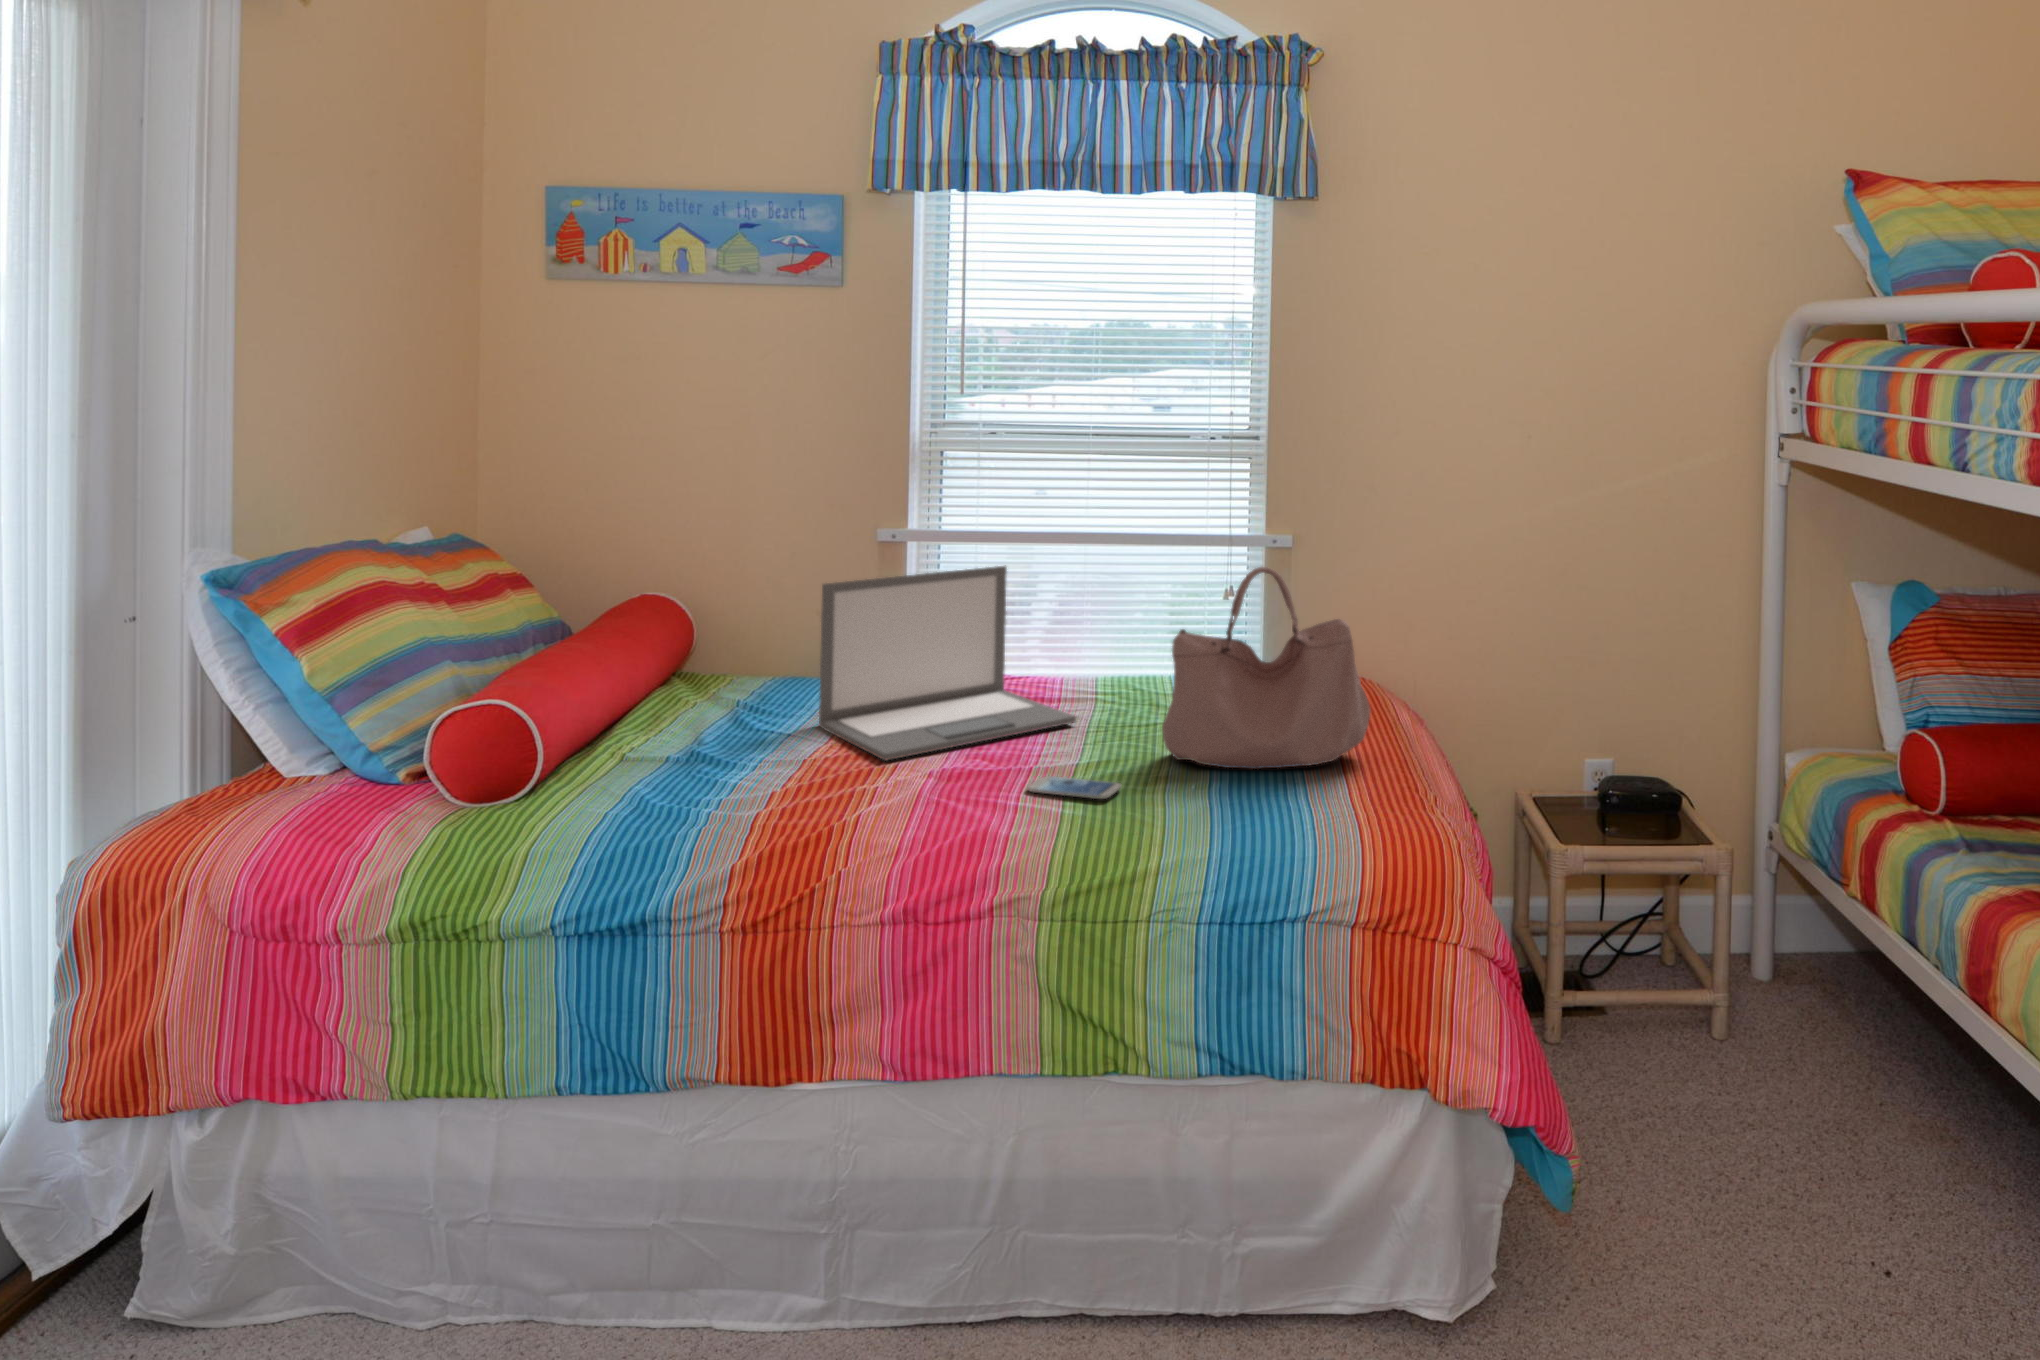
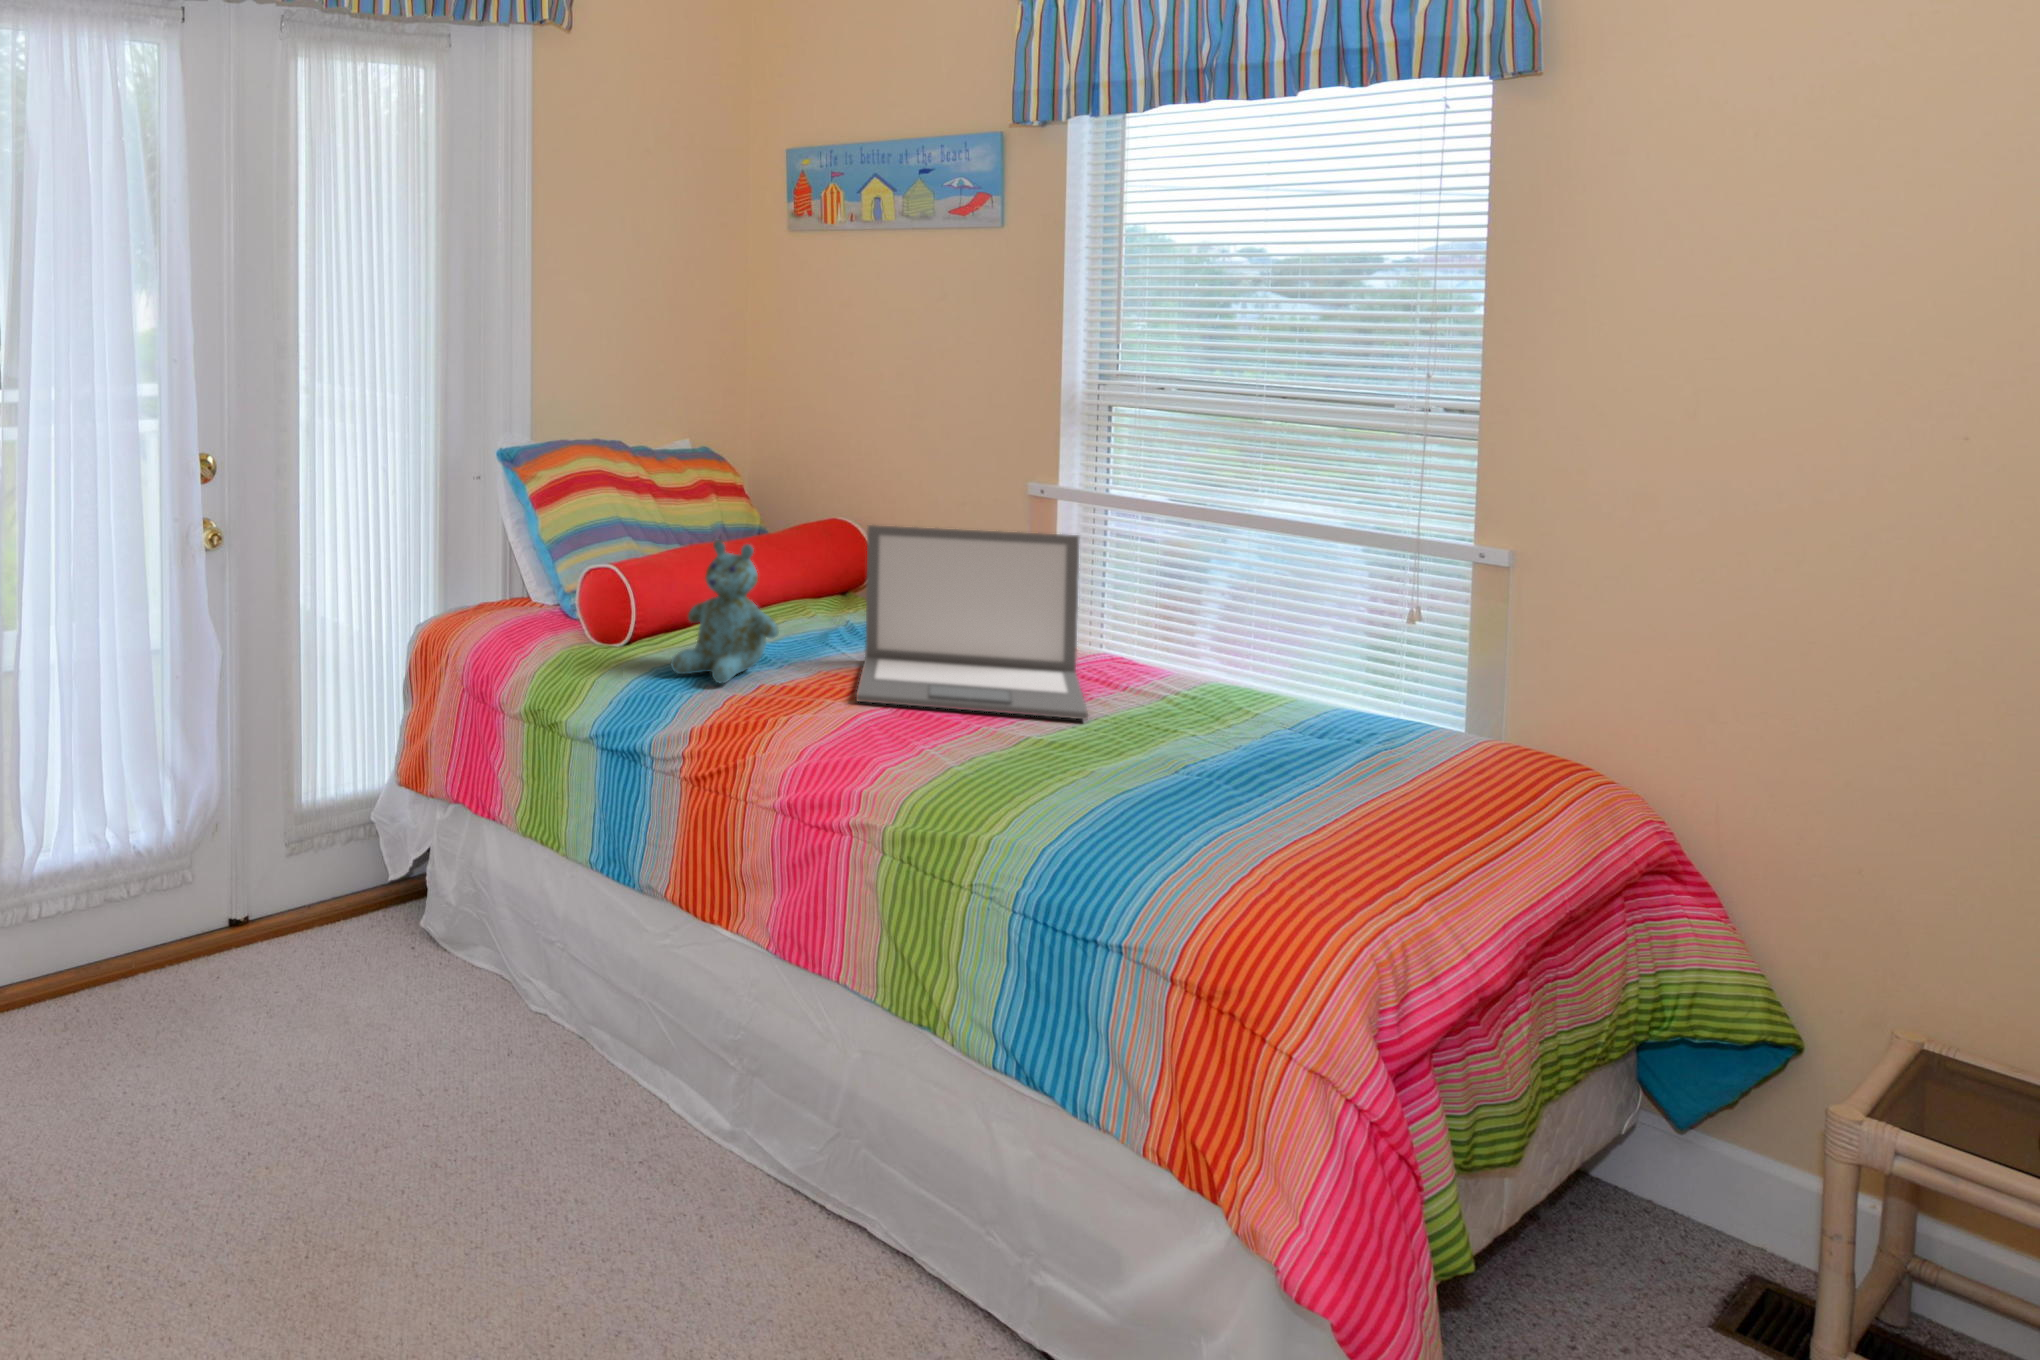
handbag: present [1162,567,1370,769] -> none [1110,574,1374,841]
stuffed bear: none [642,621,775,787] -> present [671,539,779,683]
smartphone: present [1028,776,1122,799] -> none [921,754,1008,790]

